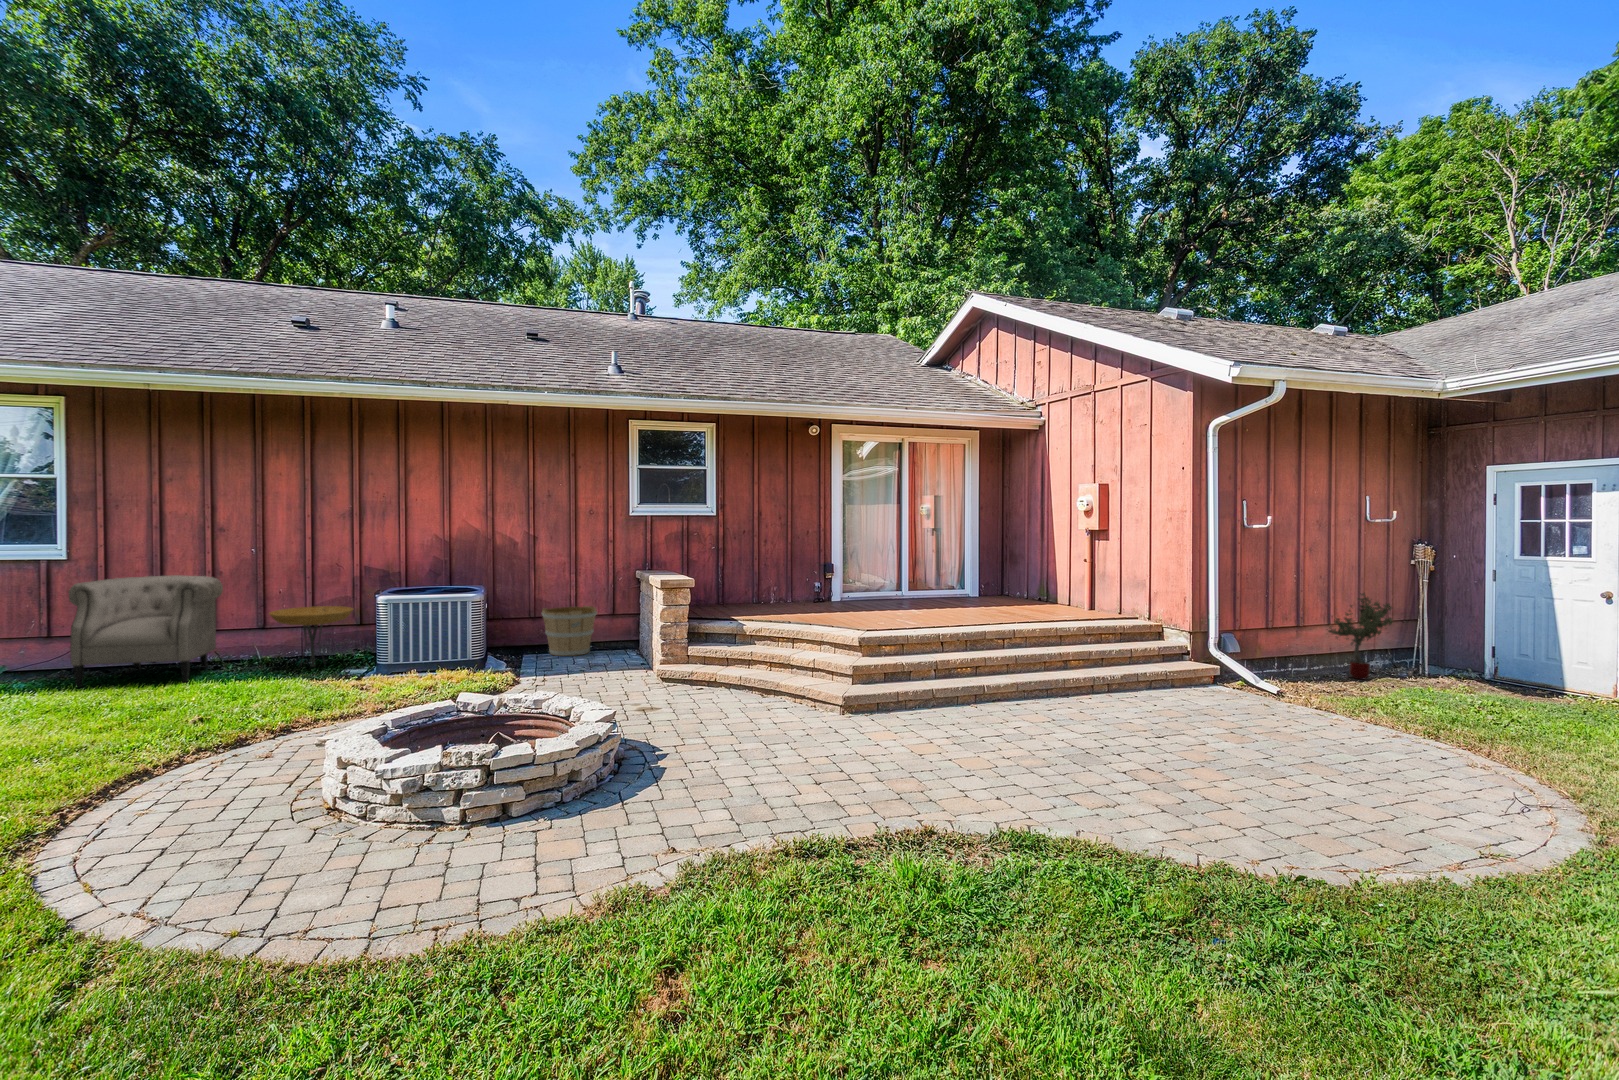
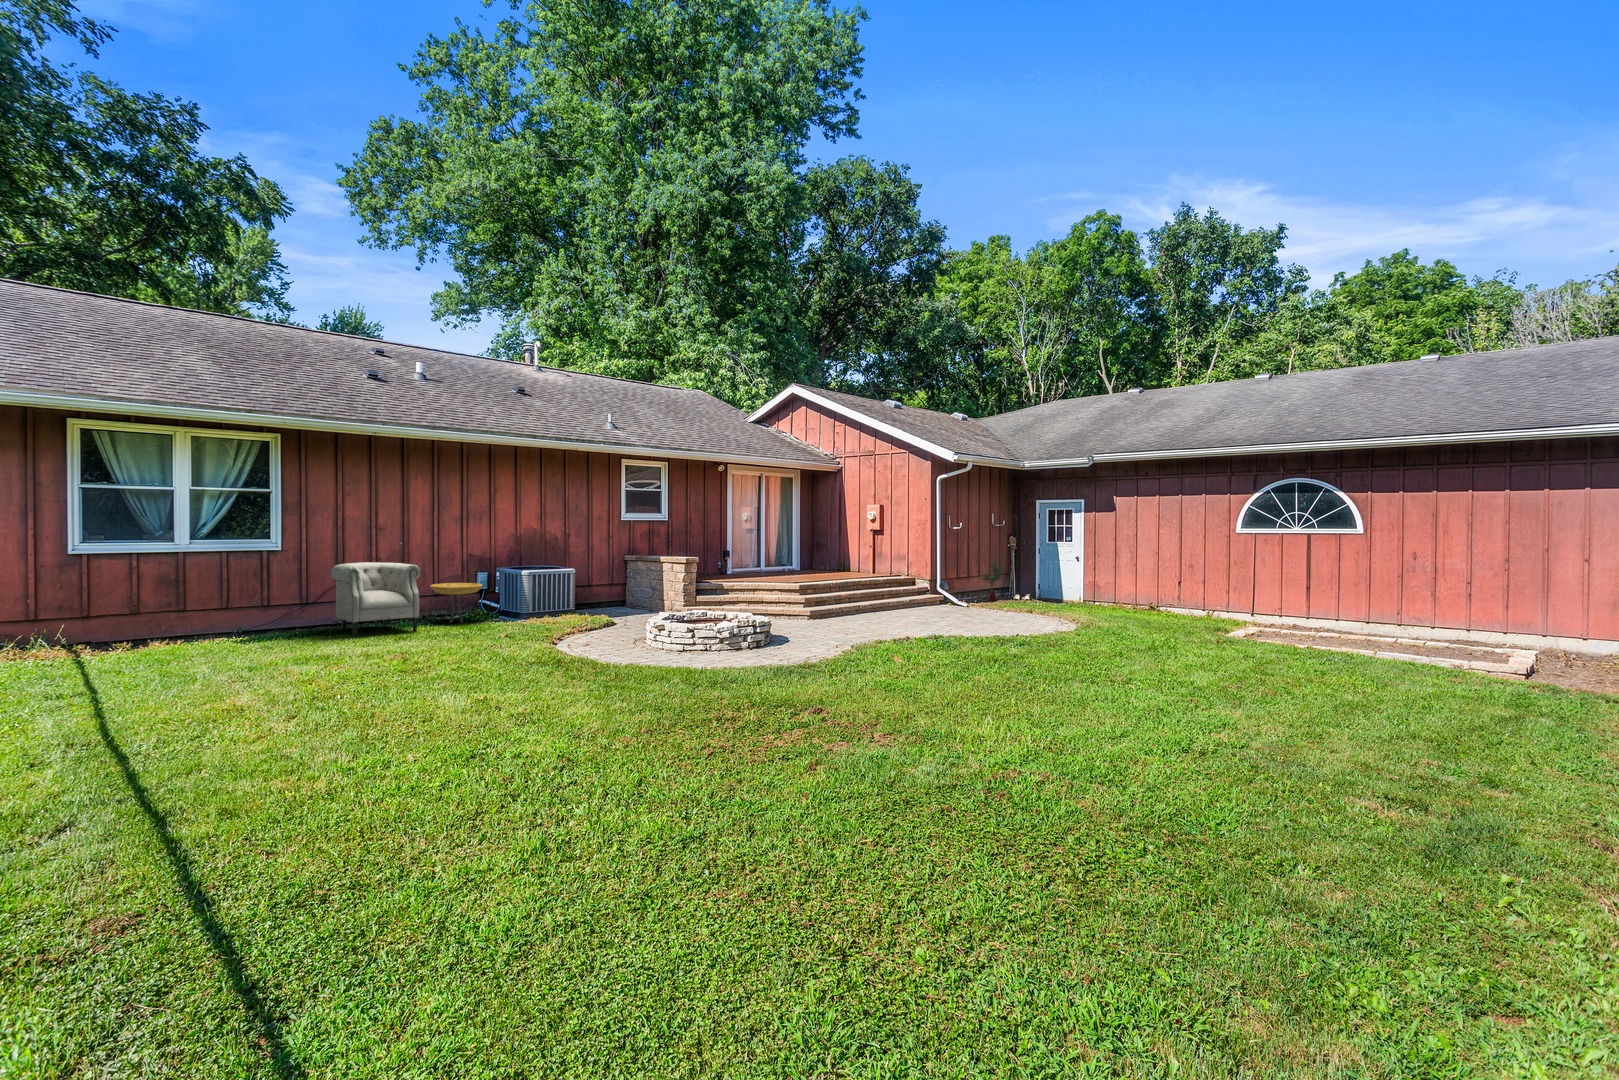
wooden bucket: present [542,606,597,656] -> none [579,580,615,612]

